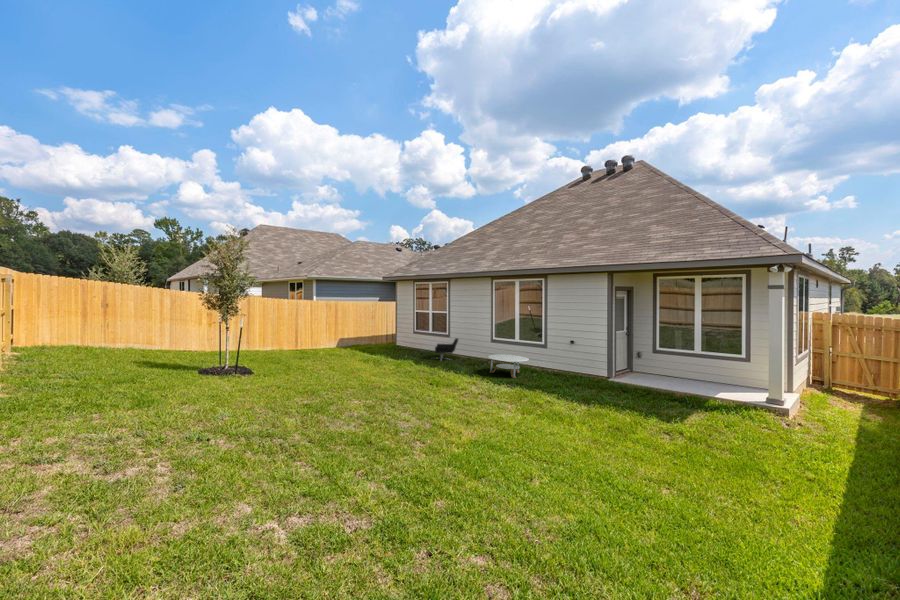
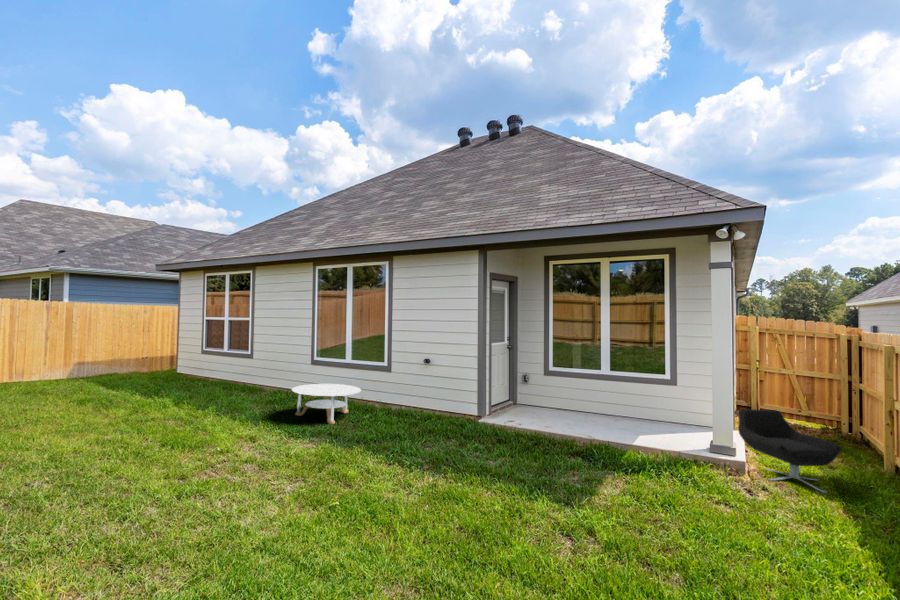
lounge chair: present [435,338,458,360] -> present [738,409,842,493]

